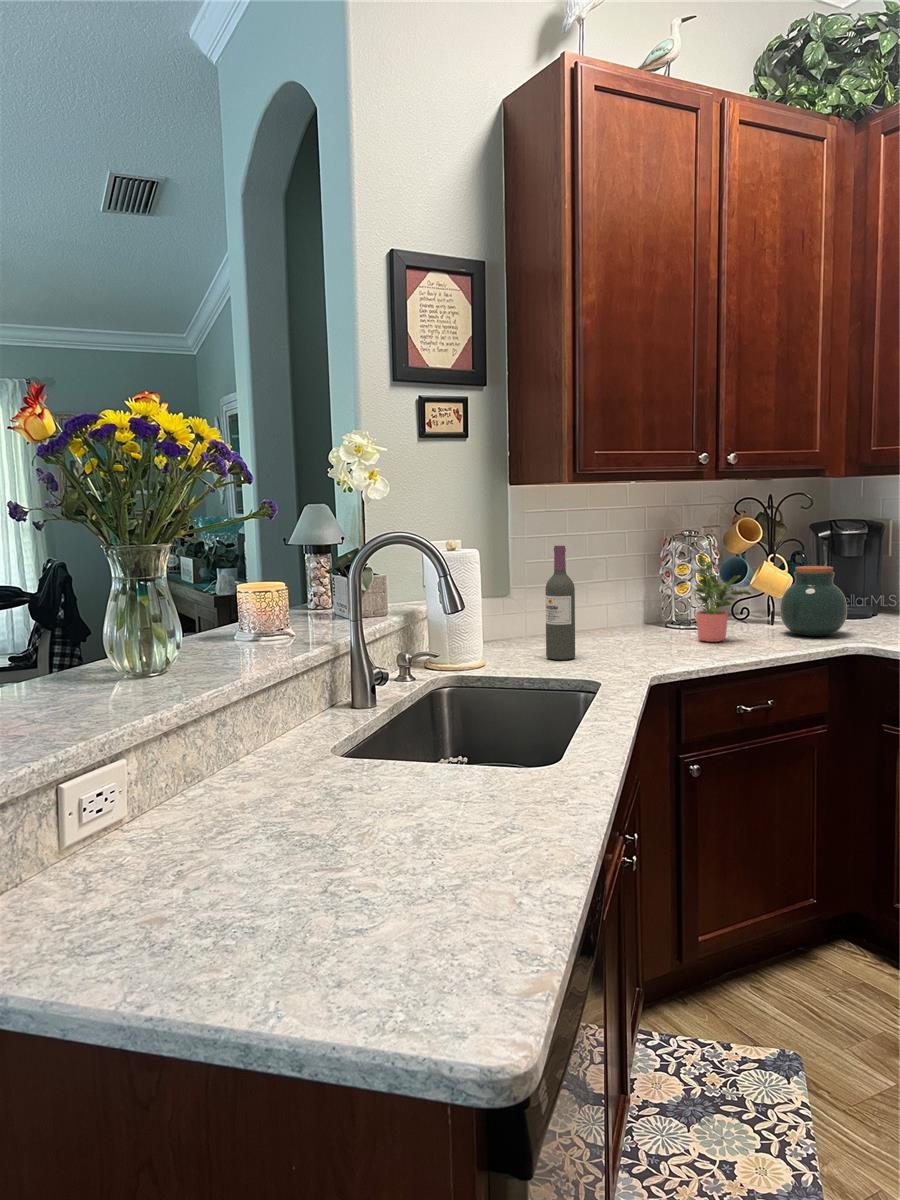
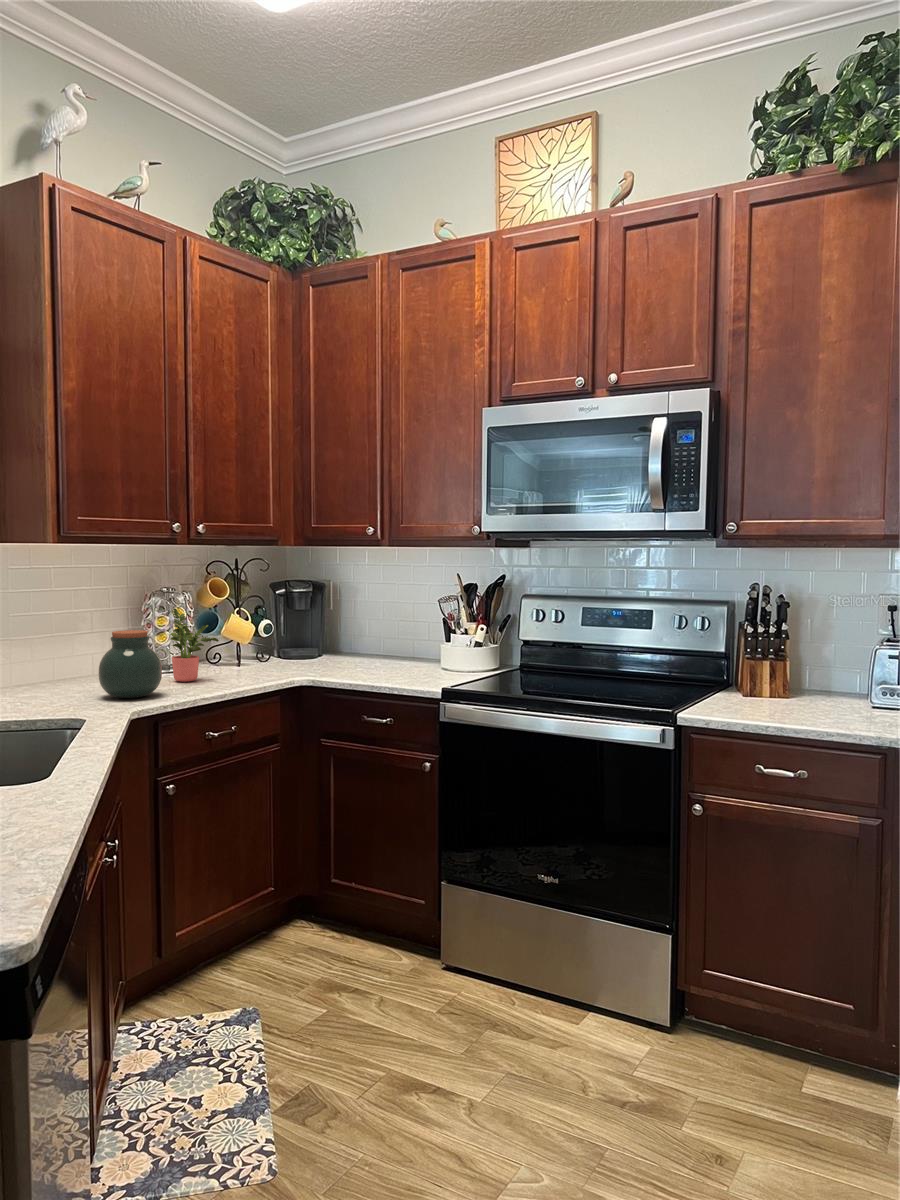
wine bottle: present [545,545,575,660] -> none [31,601,61,703]
jar: present [780,566,847,636] -> present [99,630,162,698]

